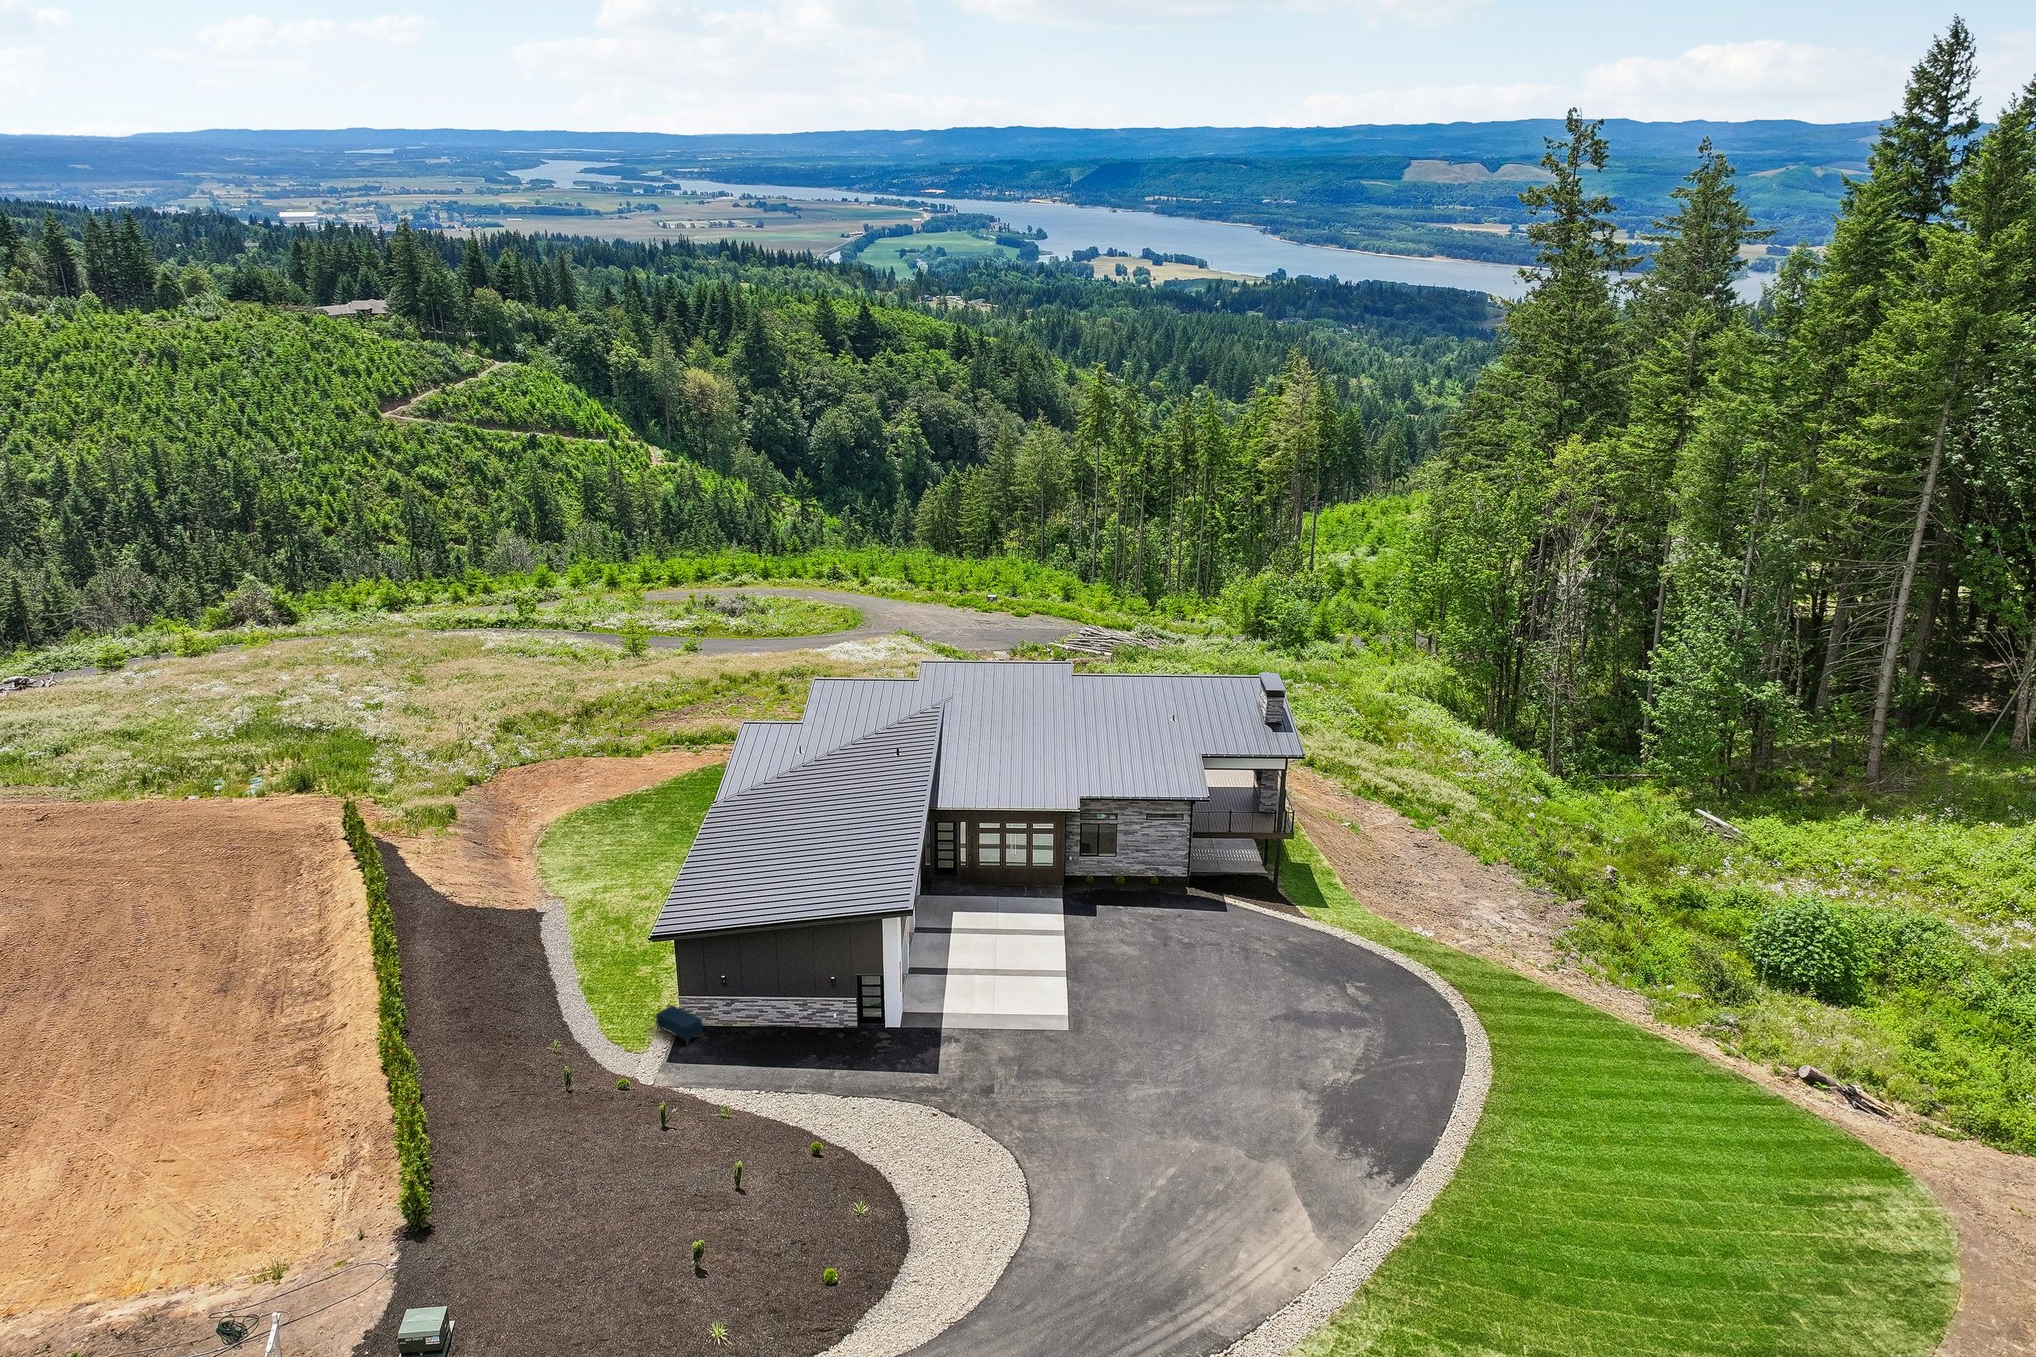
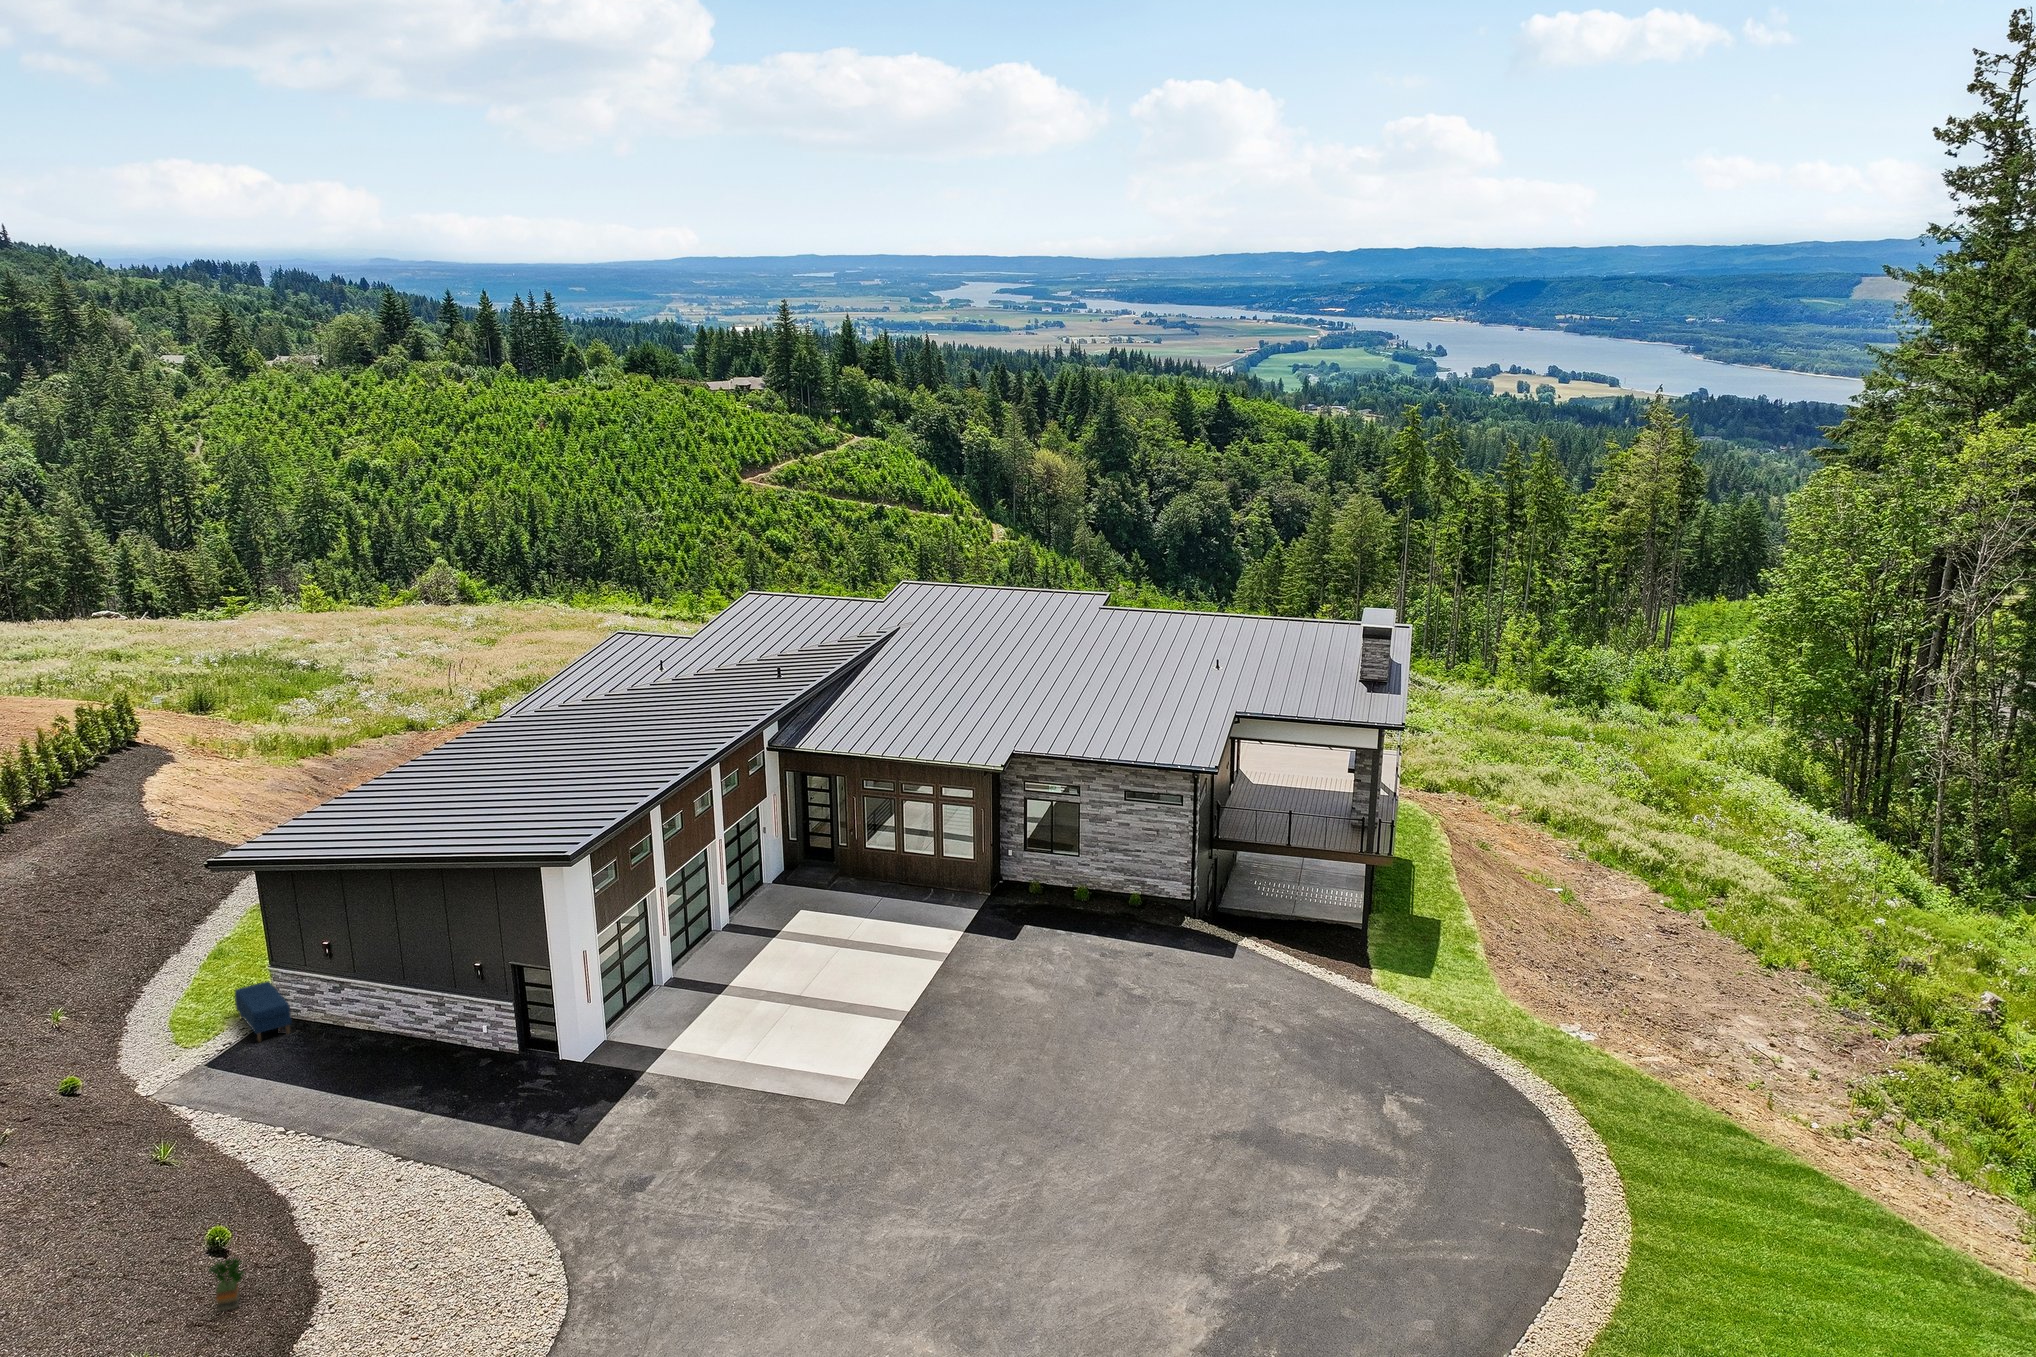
potted tree: none [821,1174,842,1206] -> present [209,1258,244,1312]

